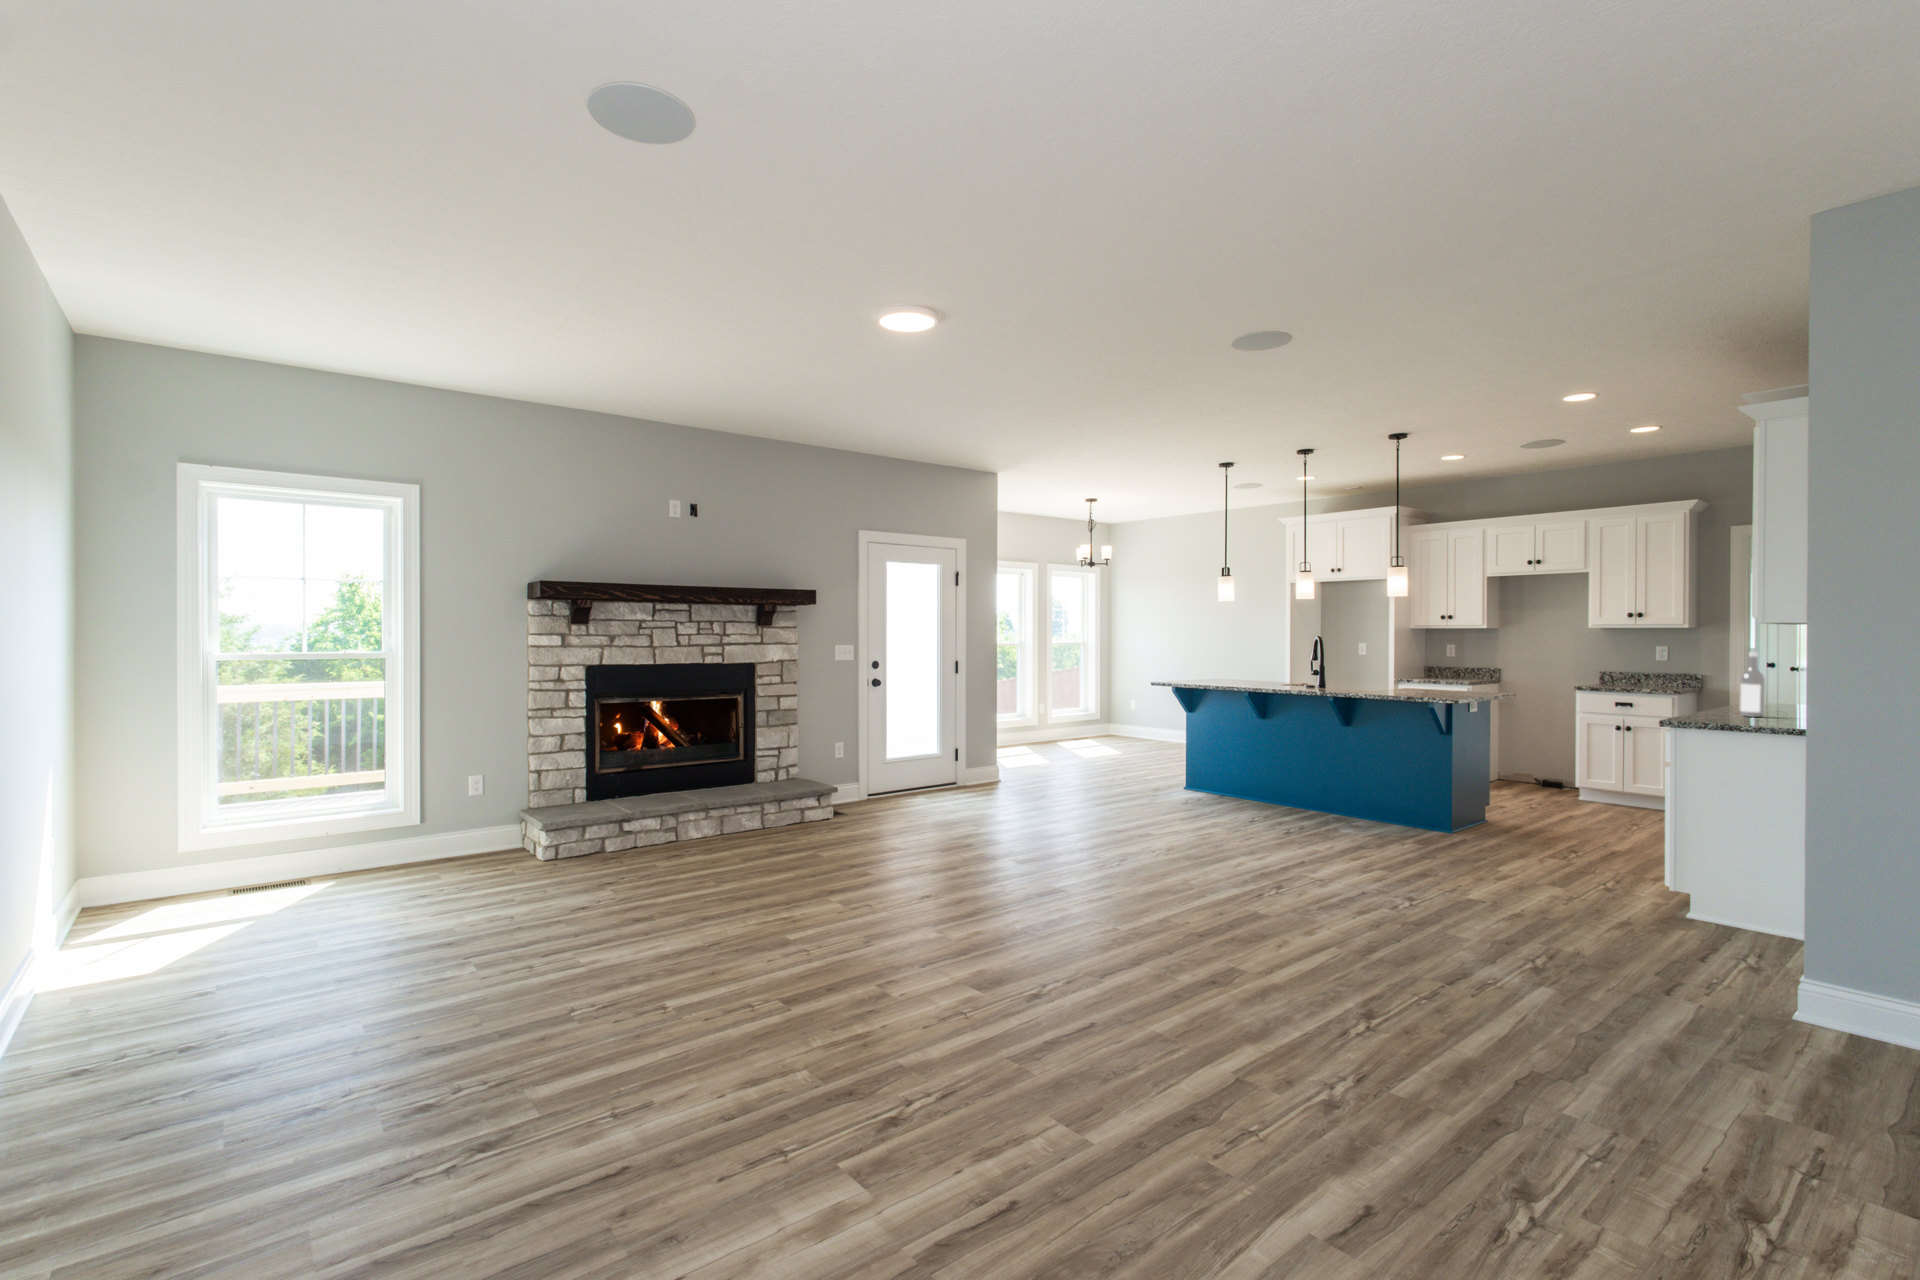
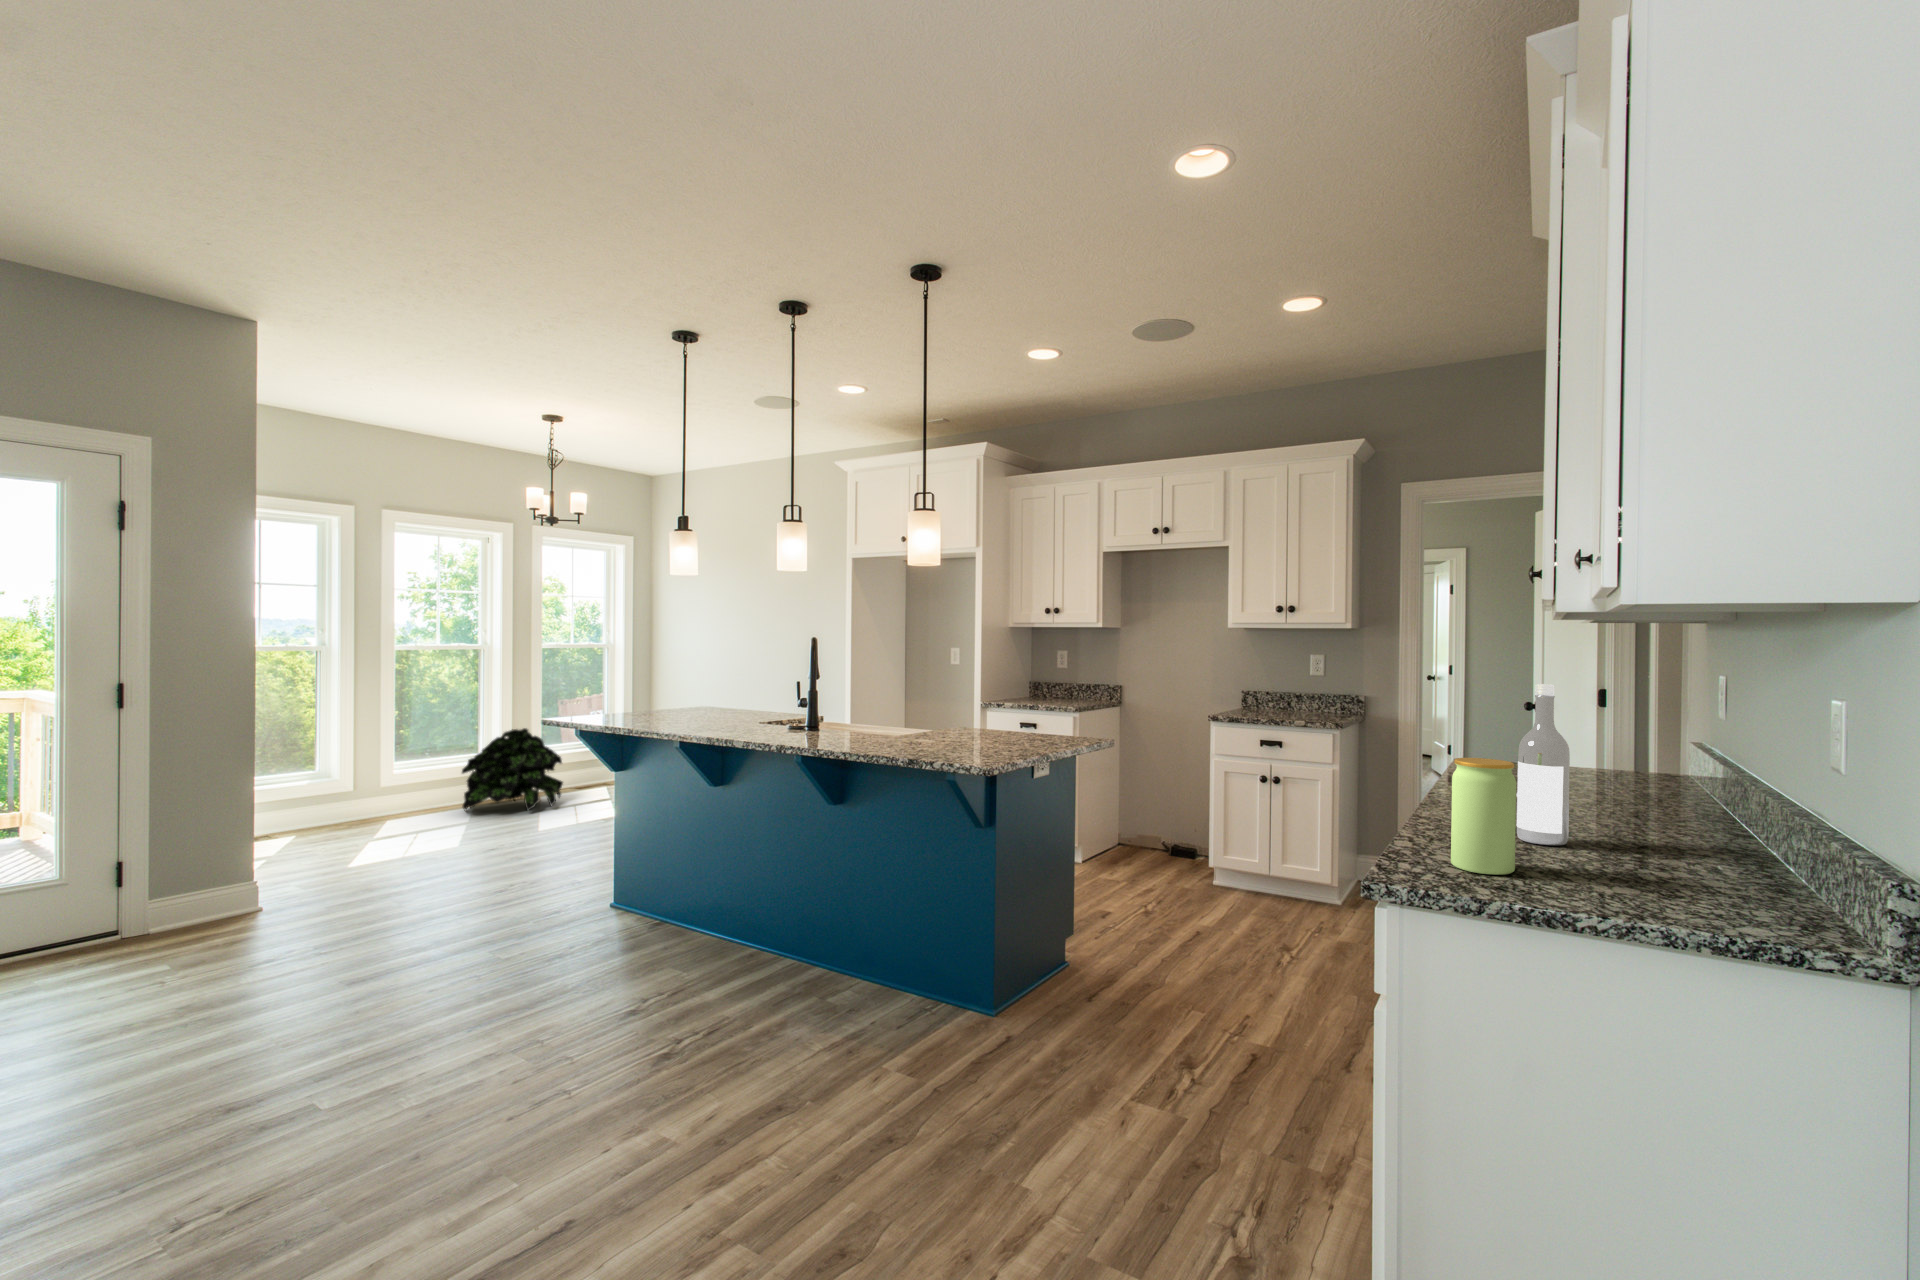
jar: none [1700,679,1728,720] -> present [1451,758,1516,875]
potted plant: none [1023,696,1081,748] -> present [462,728,563,811]

